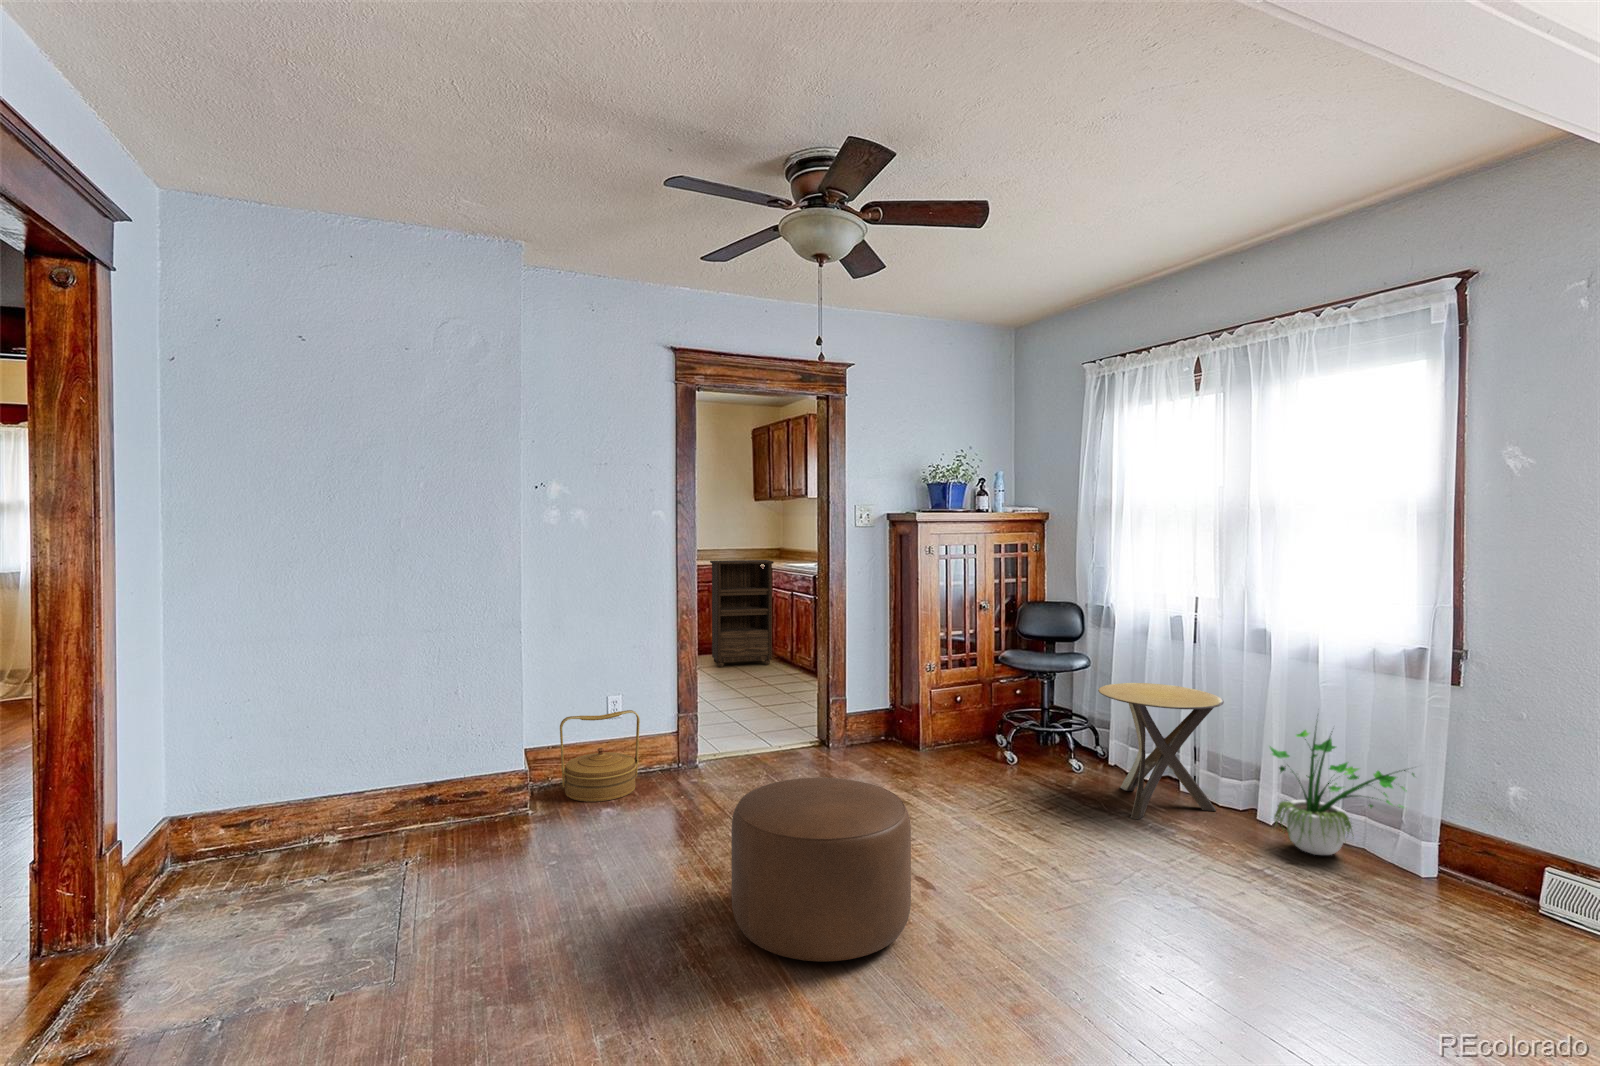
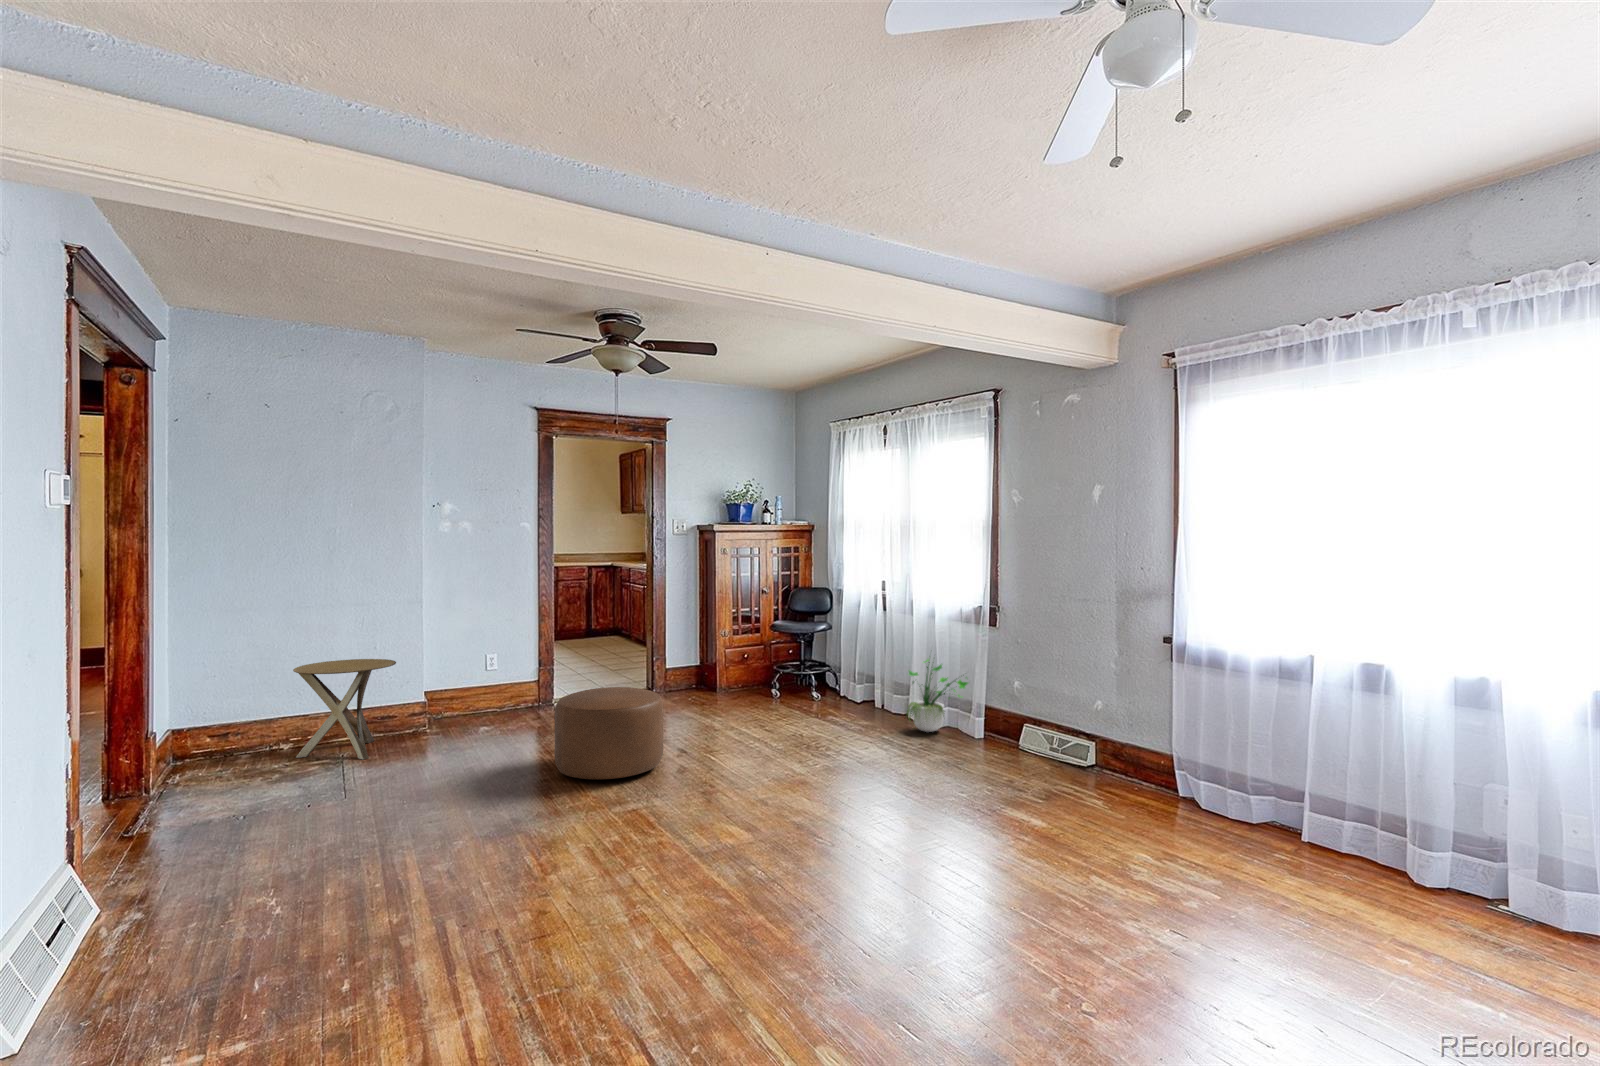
bookshelf: present [710,560,774,667] -> none [580,562,631,648]
side table: present [1098,683,1224,819] -> present [293,659,396,759]
woven basket: present [560,710,640,802] -> none [449,663,508,724]

